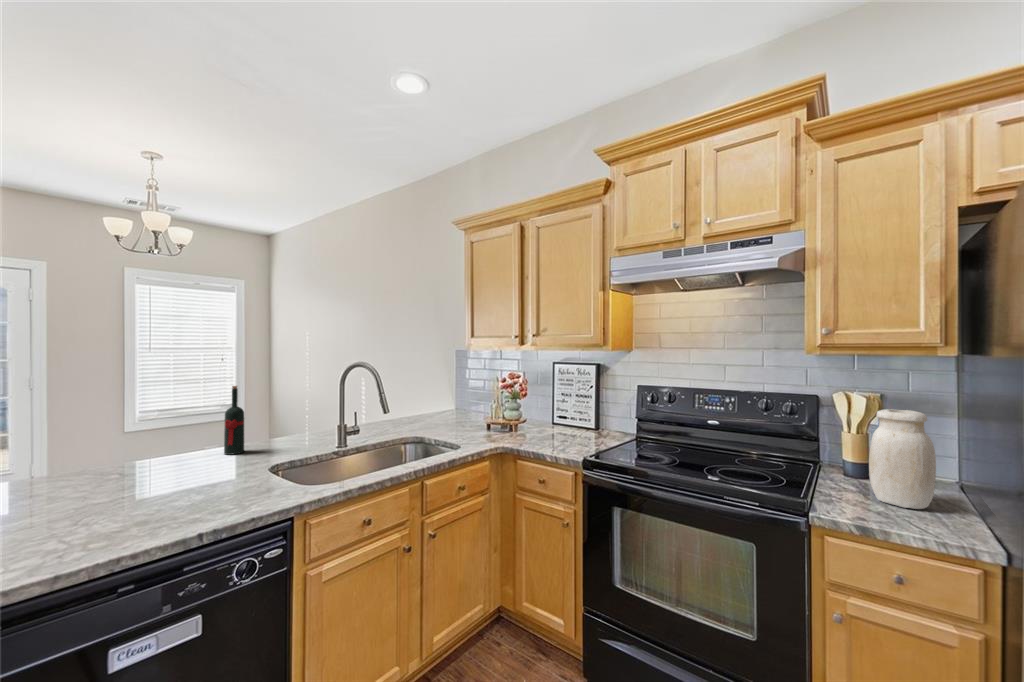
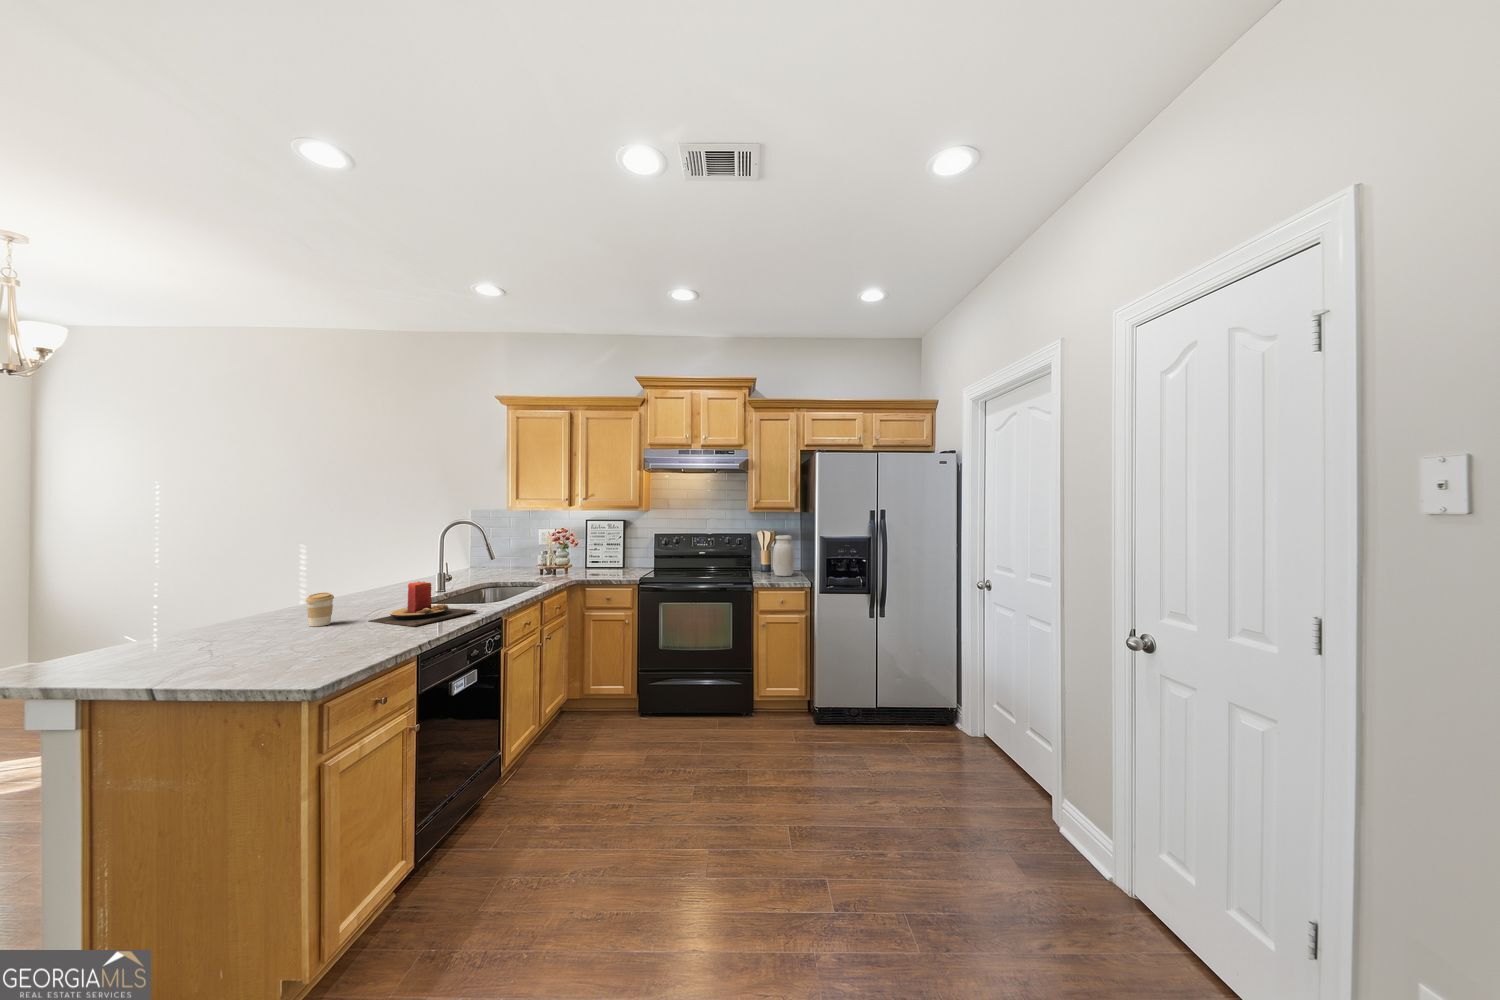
wine bottle: present [224,386,244,455] -> none [350,544,368,602]
candle: none [91,451,237,533] -> present [368,582,477,626]
coffee cup: none [53,453,94,500] -> present [306,593,334,626]

